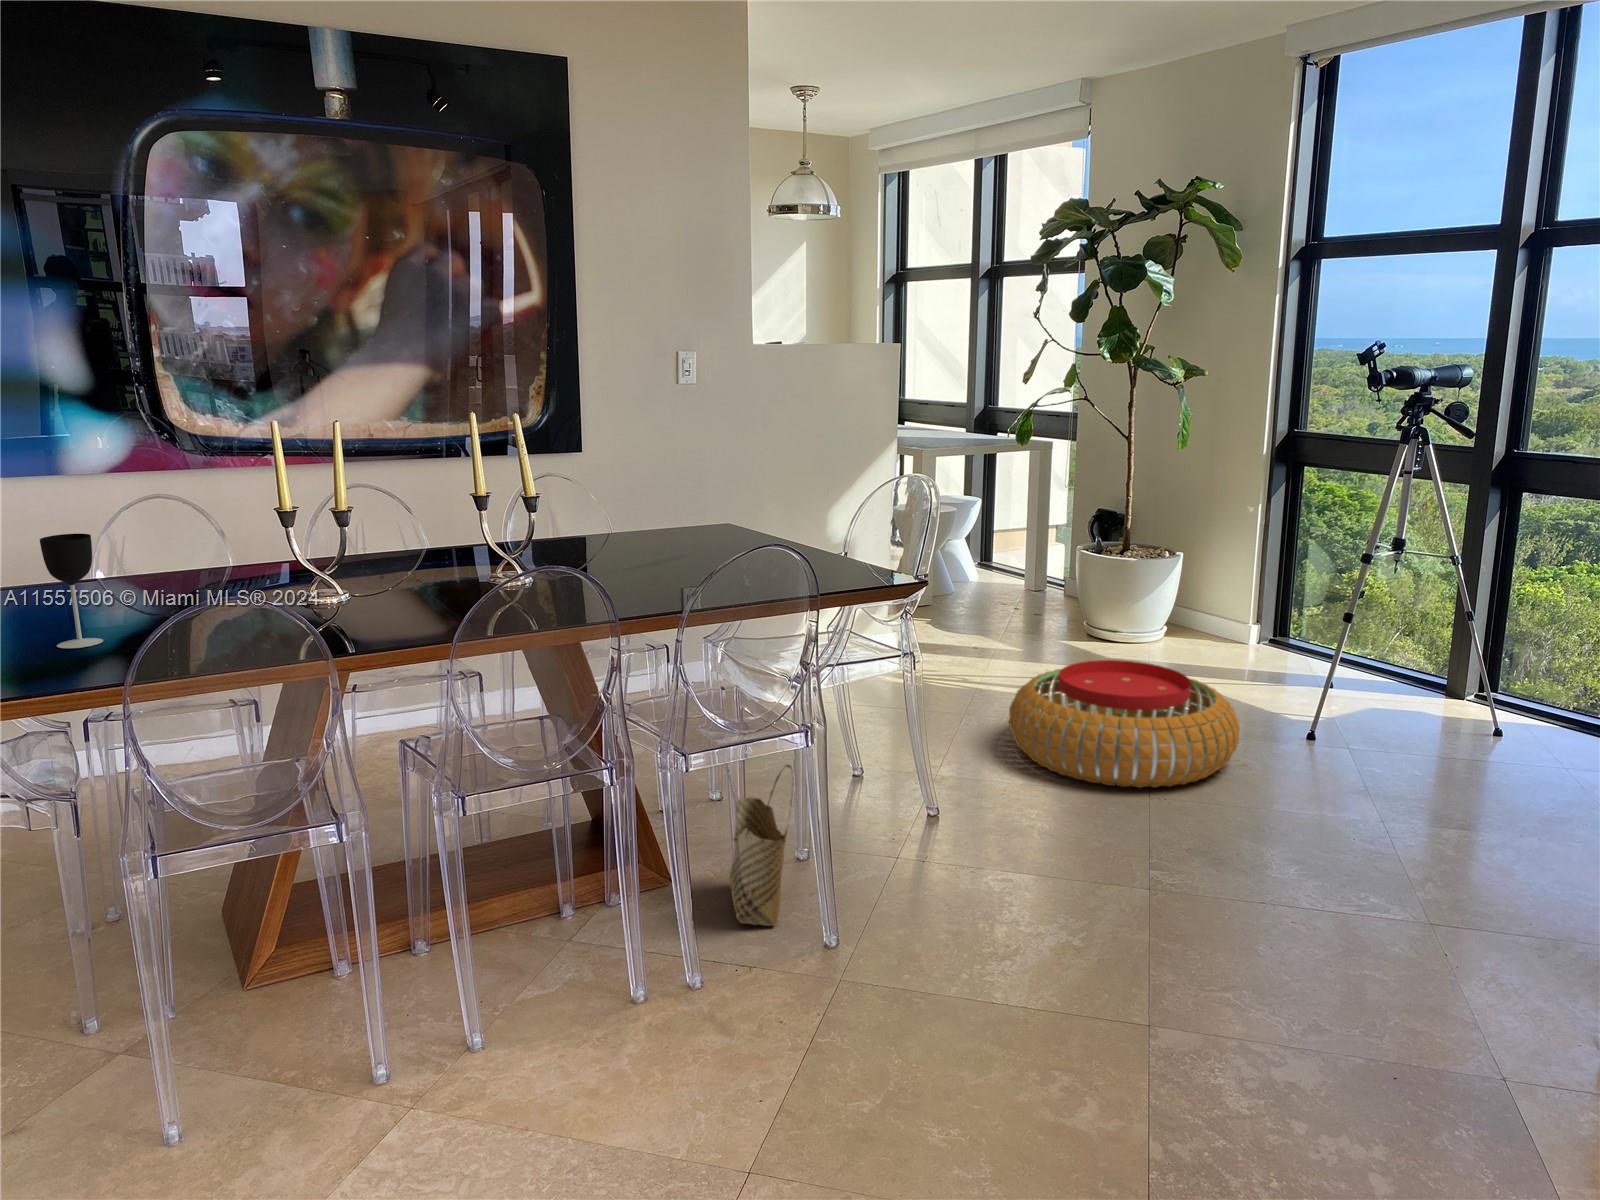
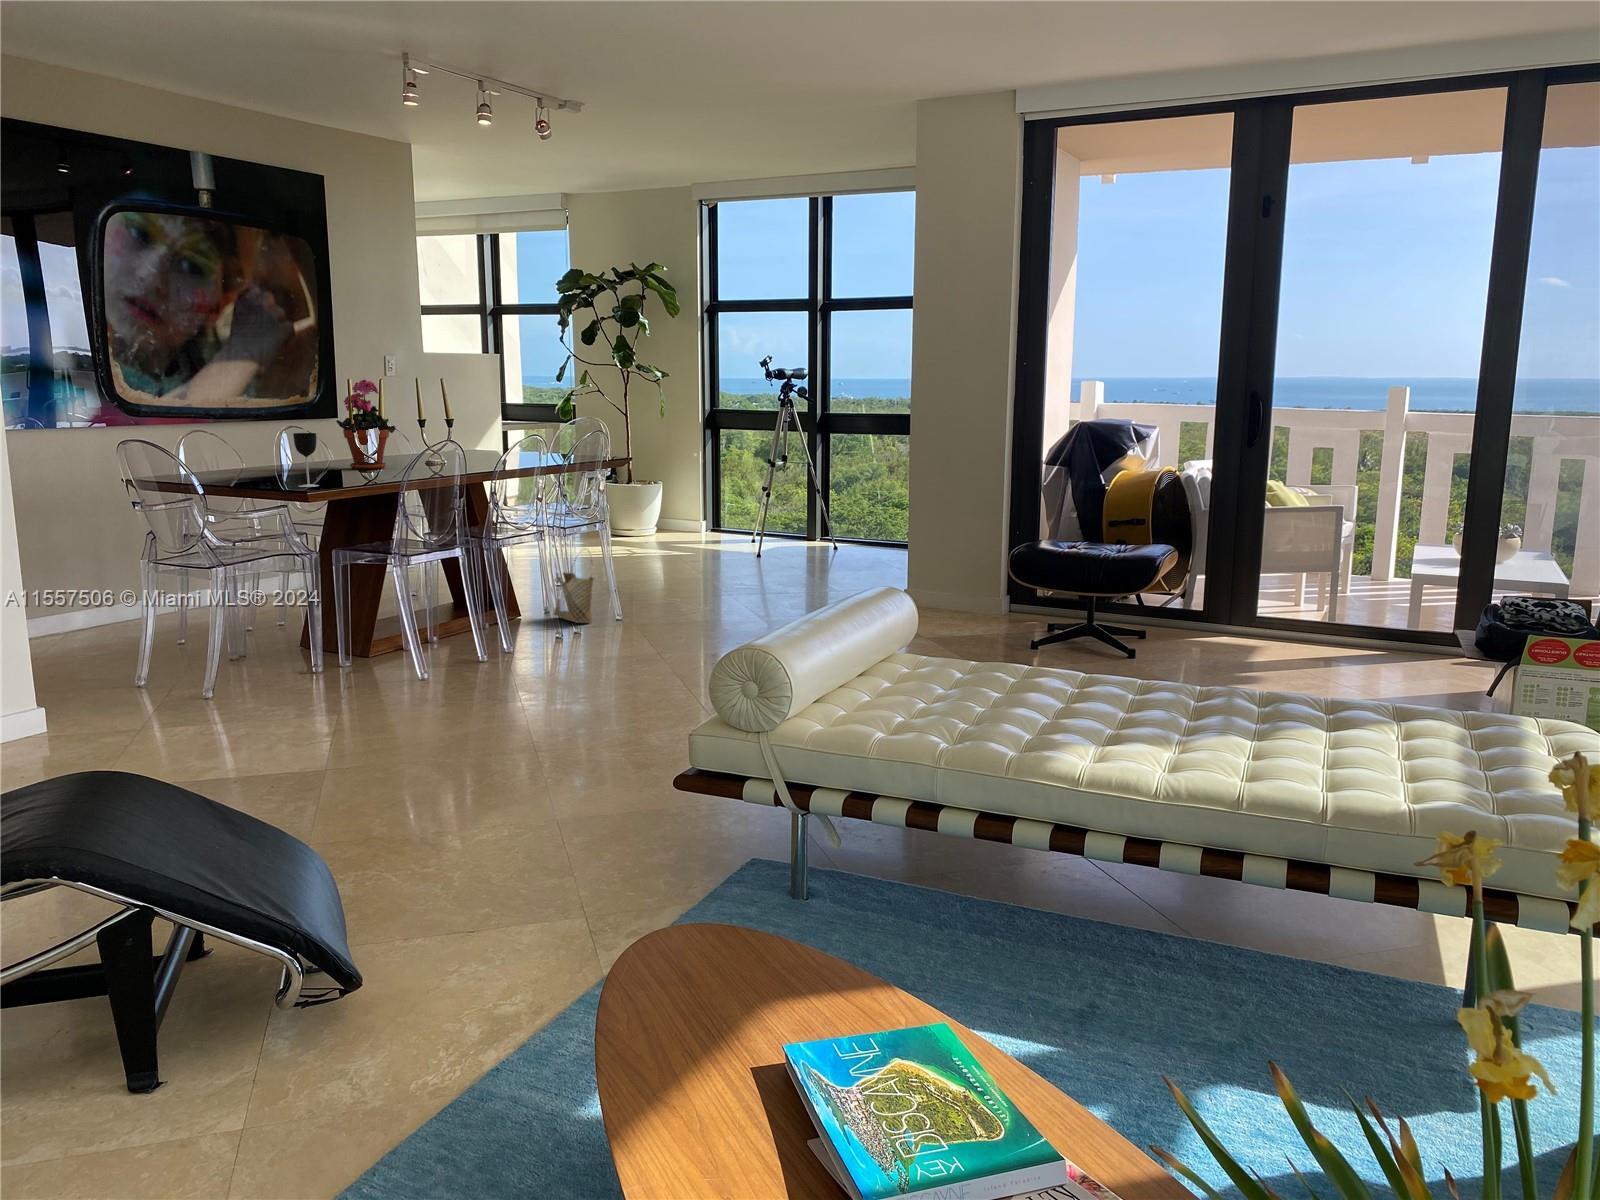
potted plant: none [364,404,470,573] -> present [336,380,395,470]
pouf: present [1009,660,1240,788] -> none [620,523,737,577]

